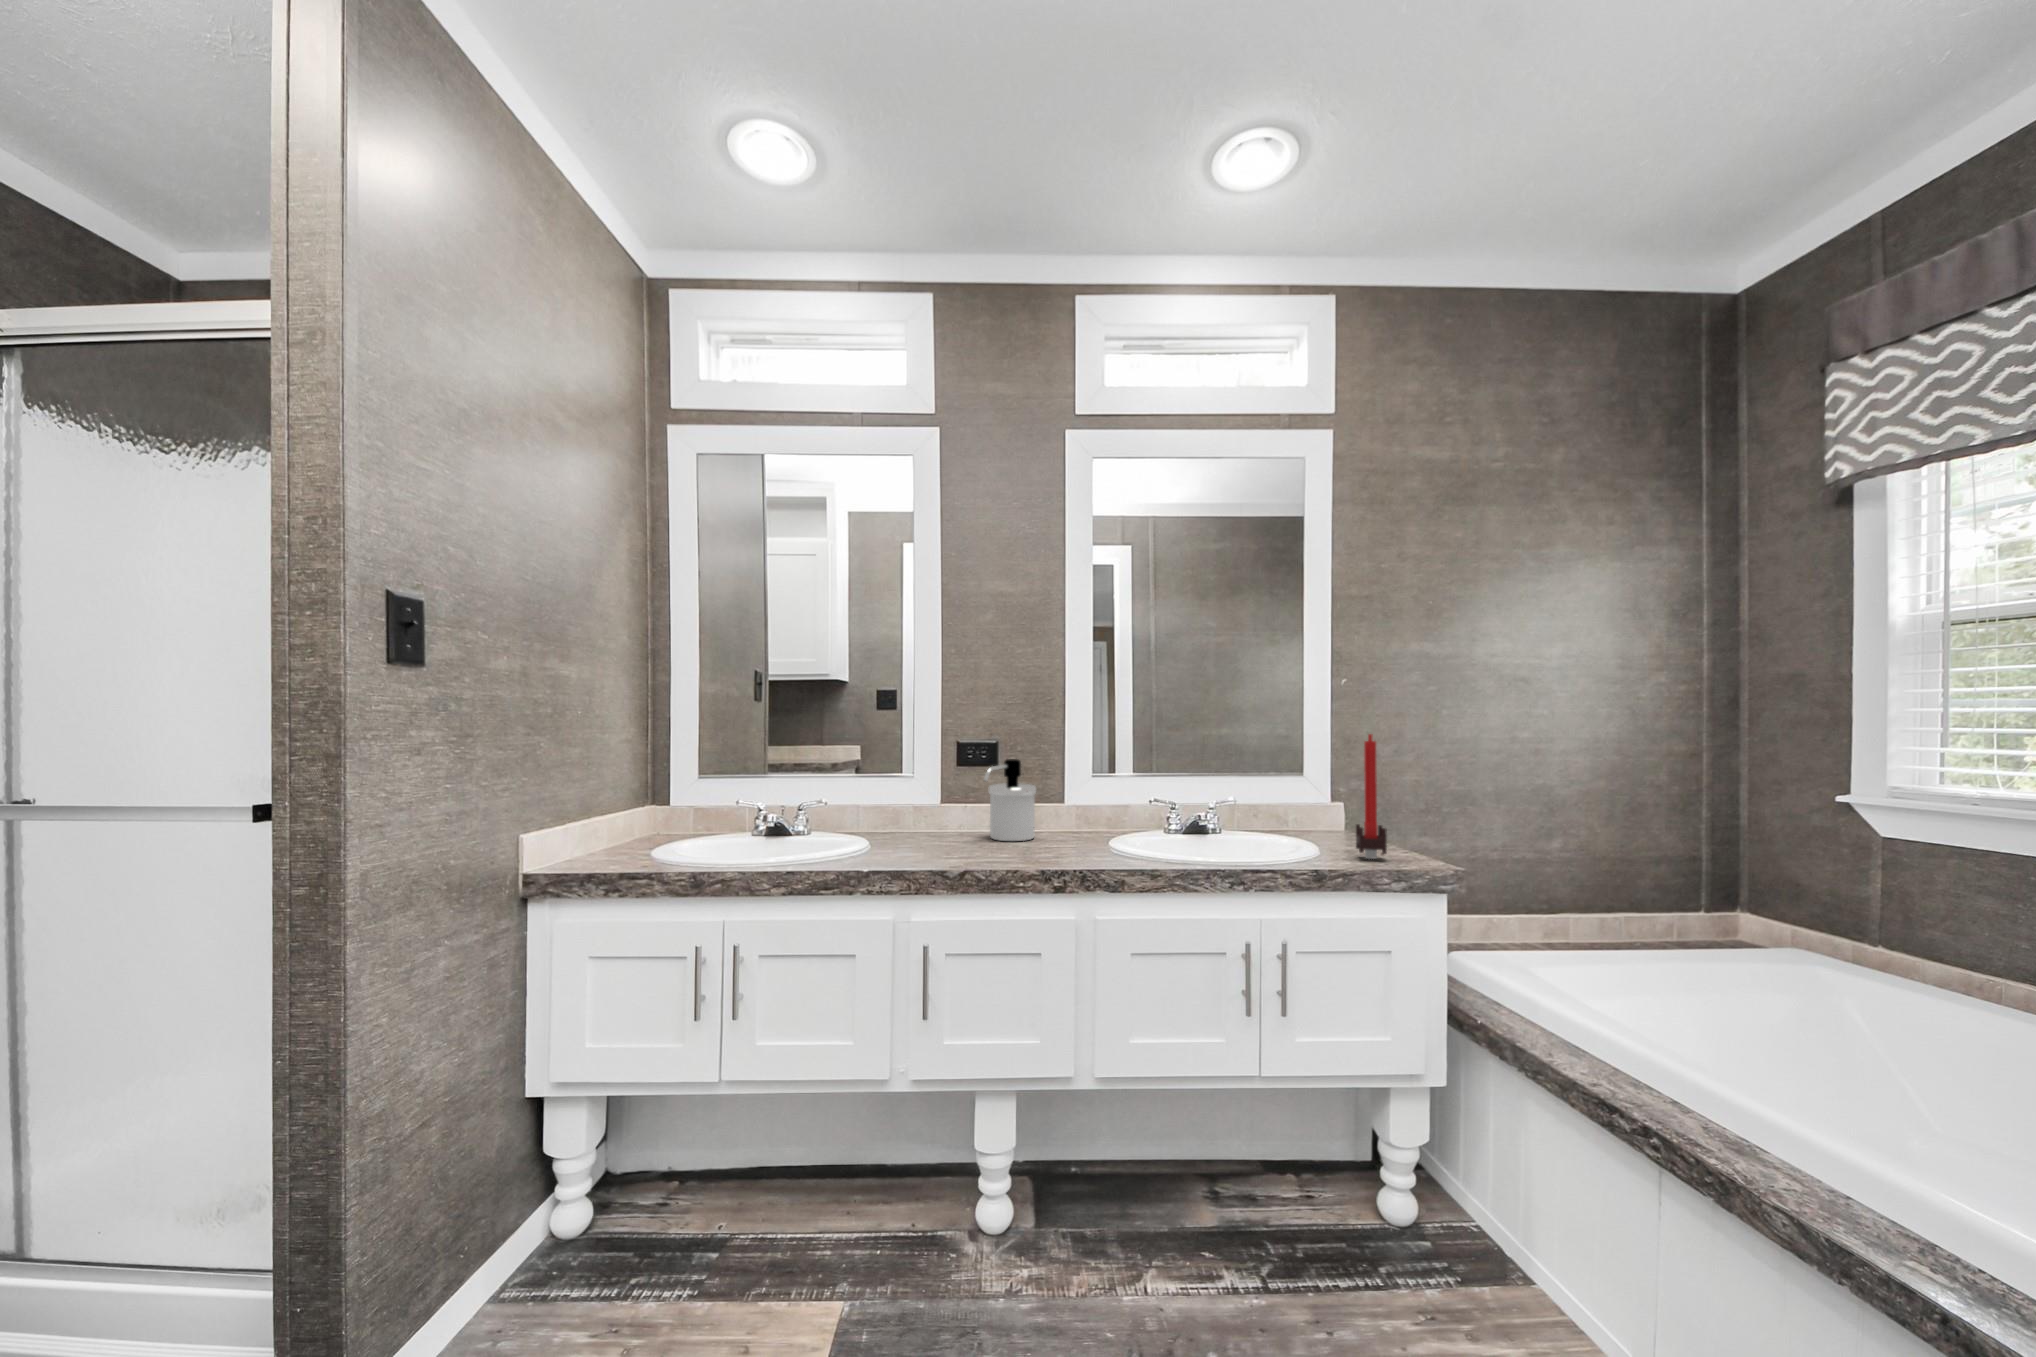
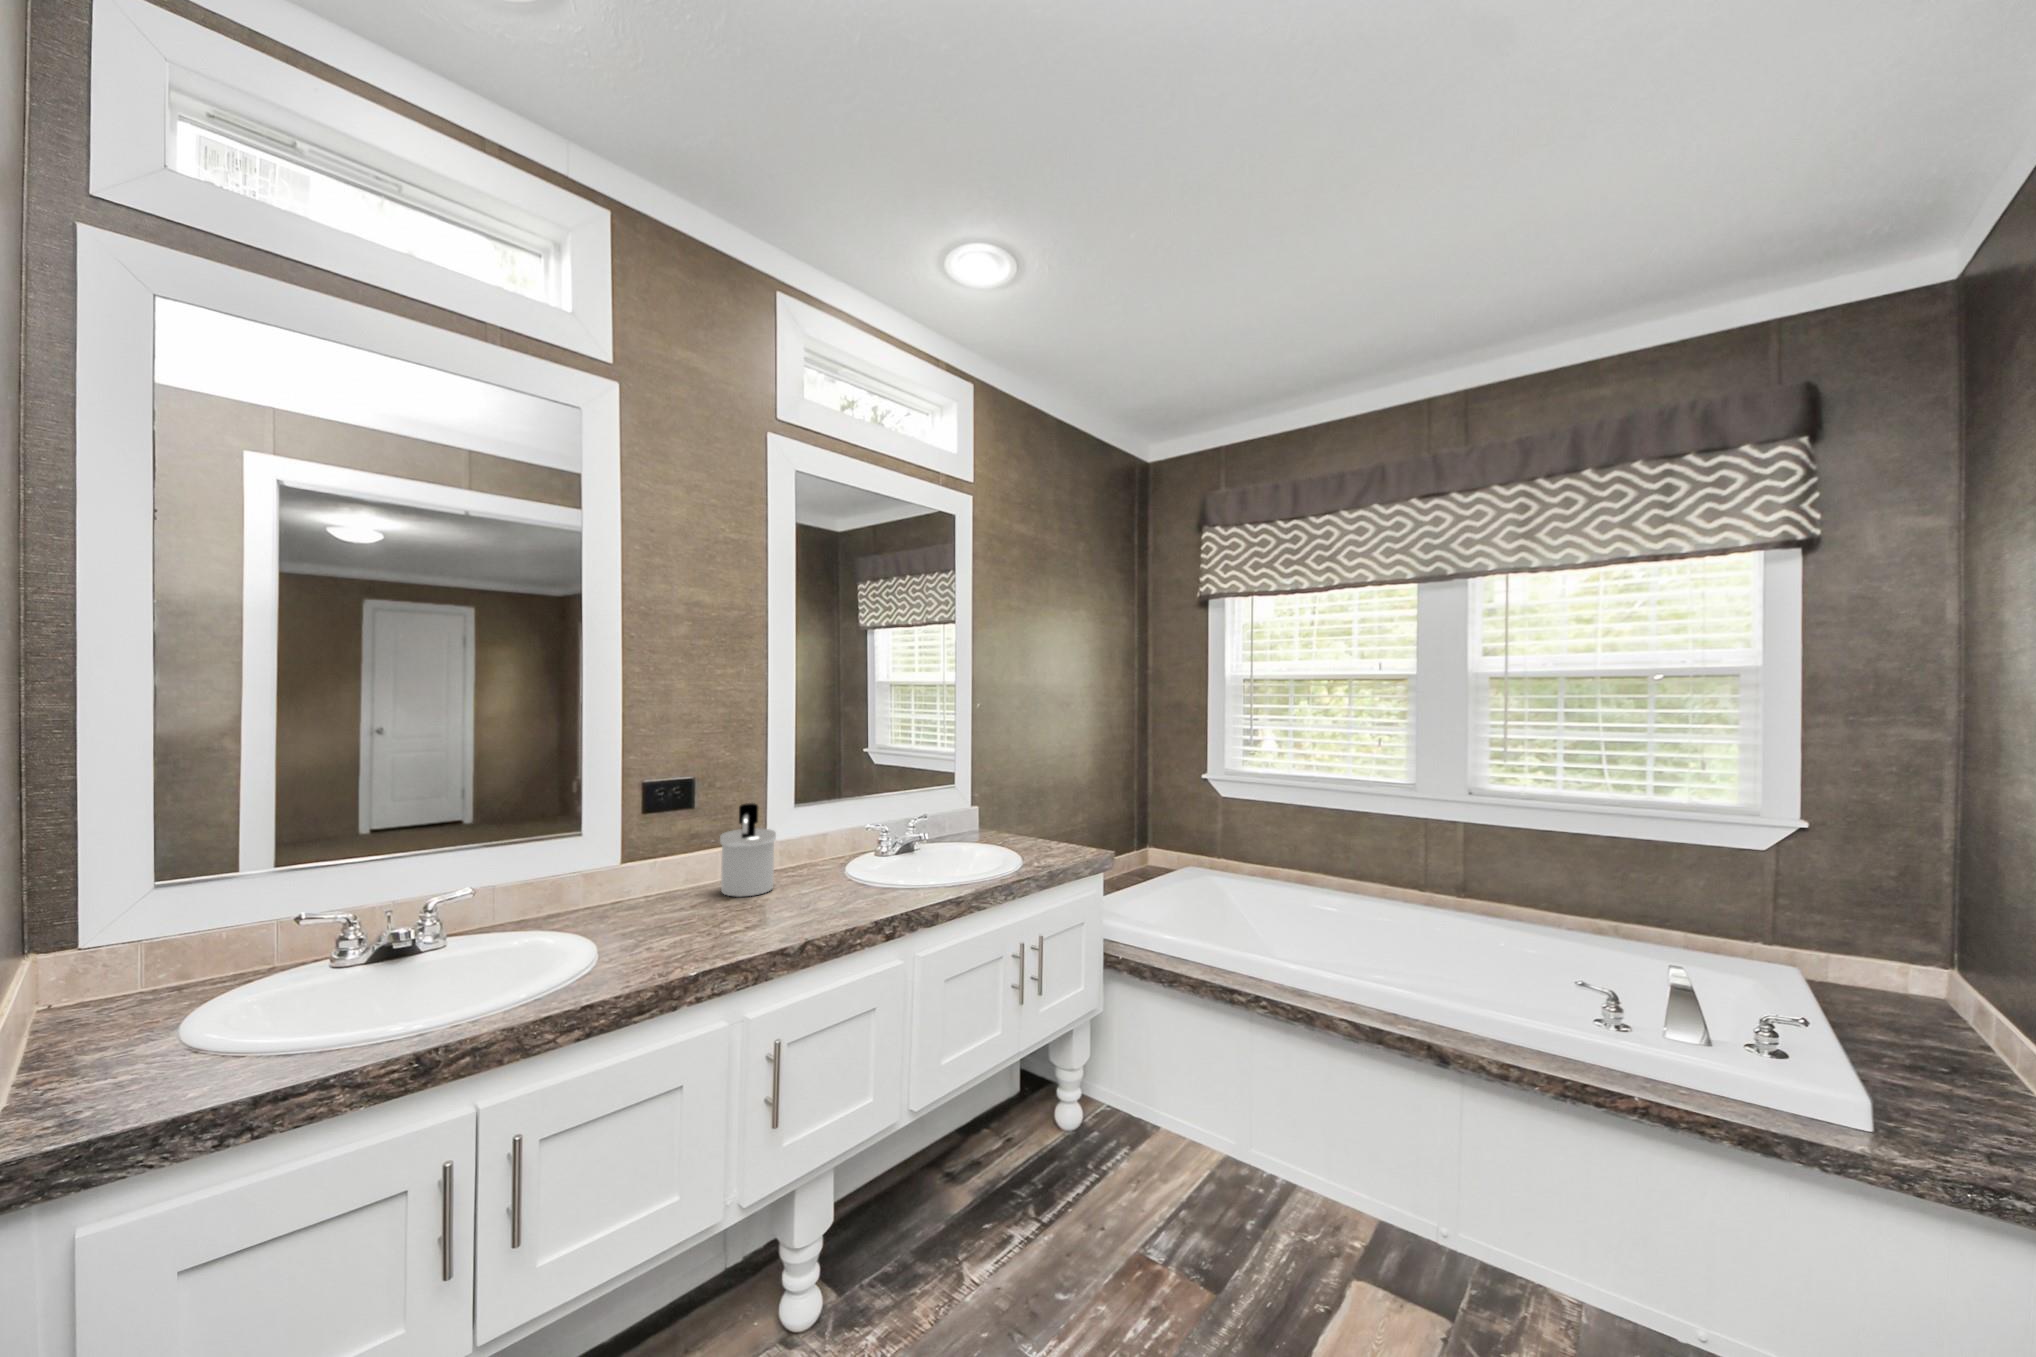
candle: present [1356,734,1387,859] -> none [1043,755,1070,853]

